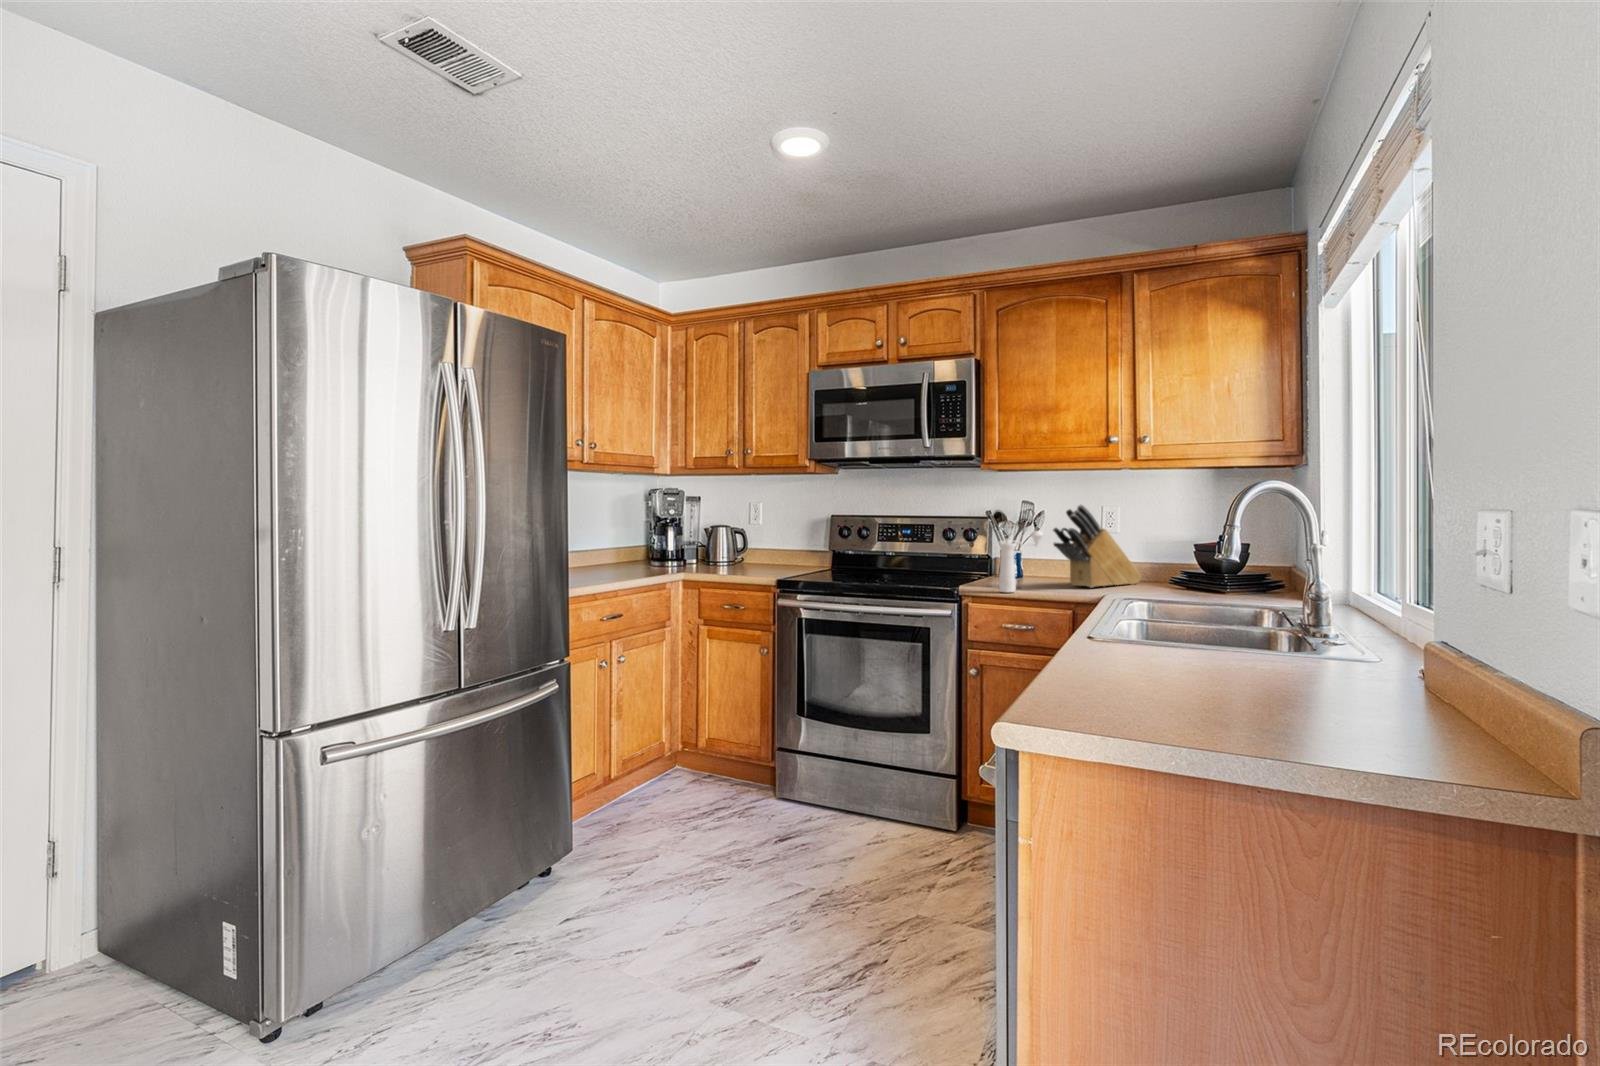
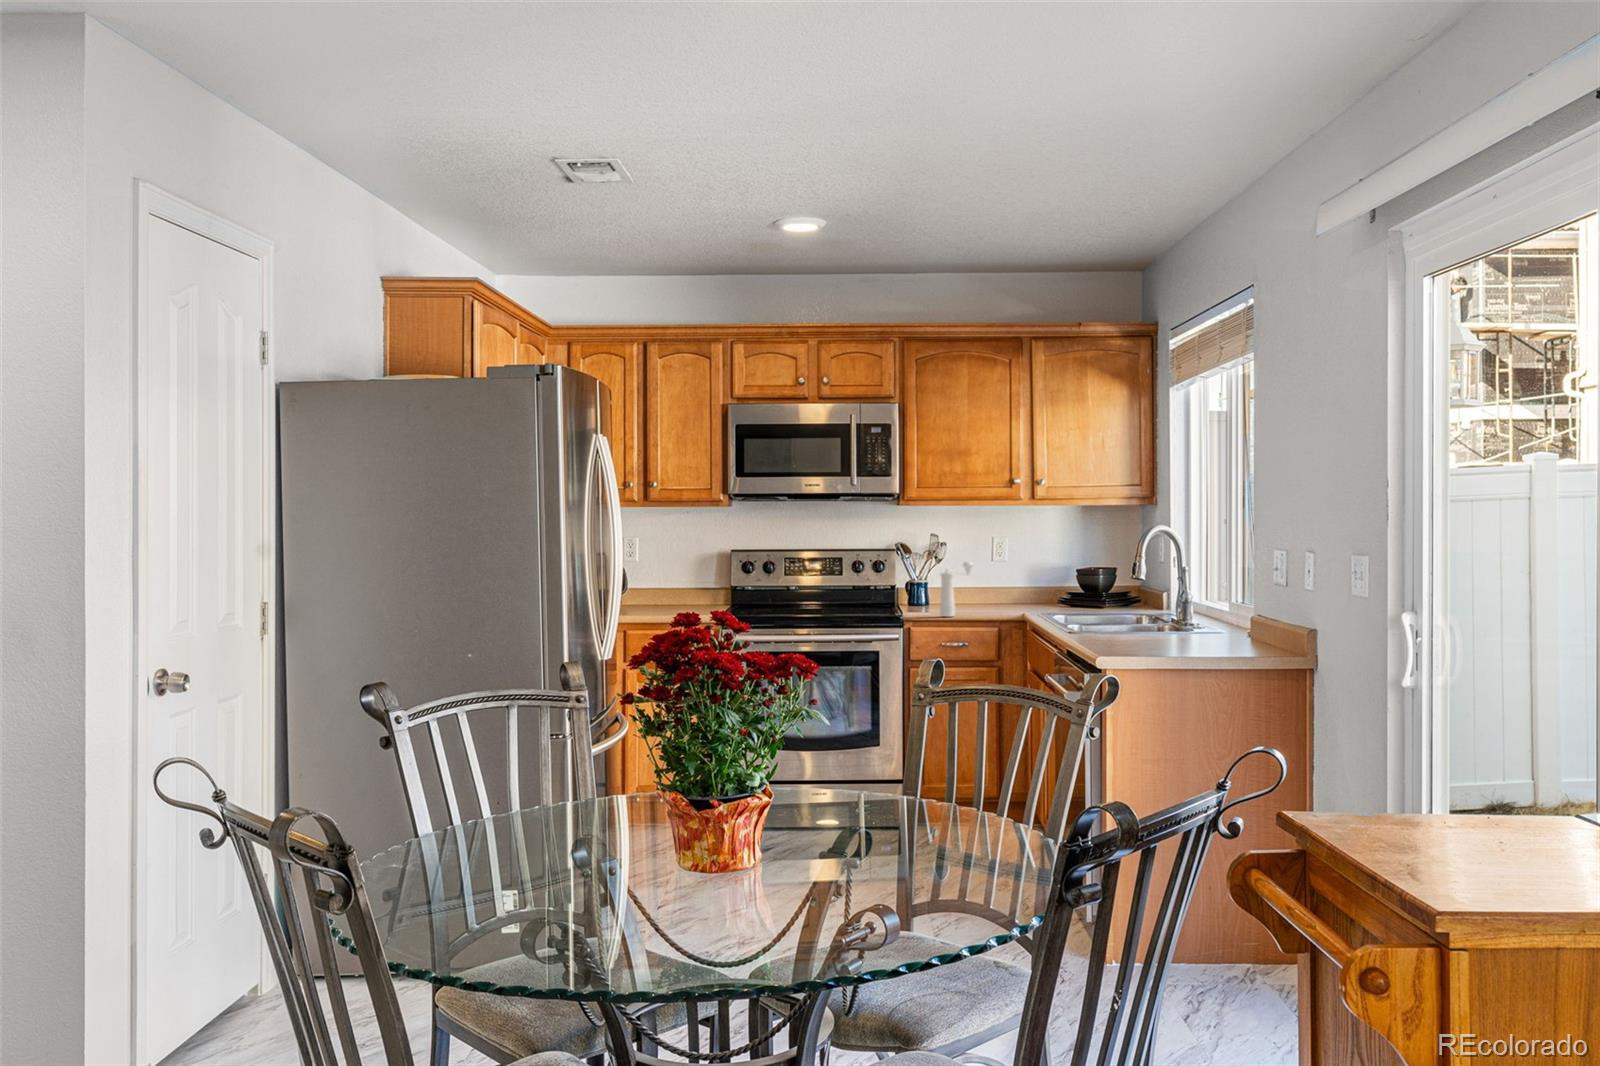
knife block: present [1053,505,1142,588] -> none [977,538,1040,610]

